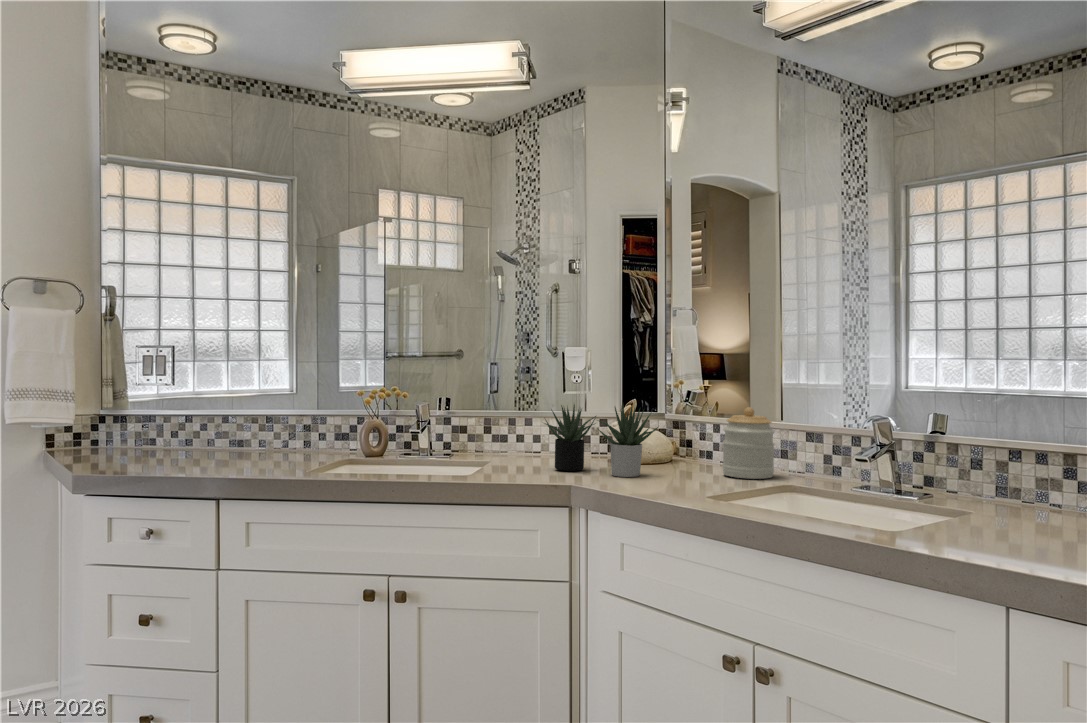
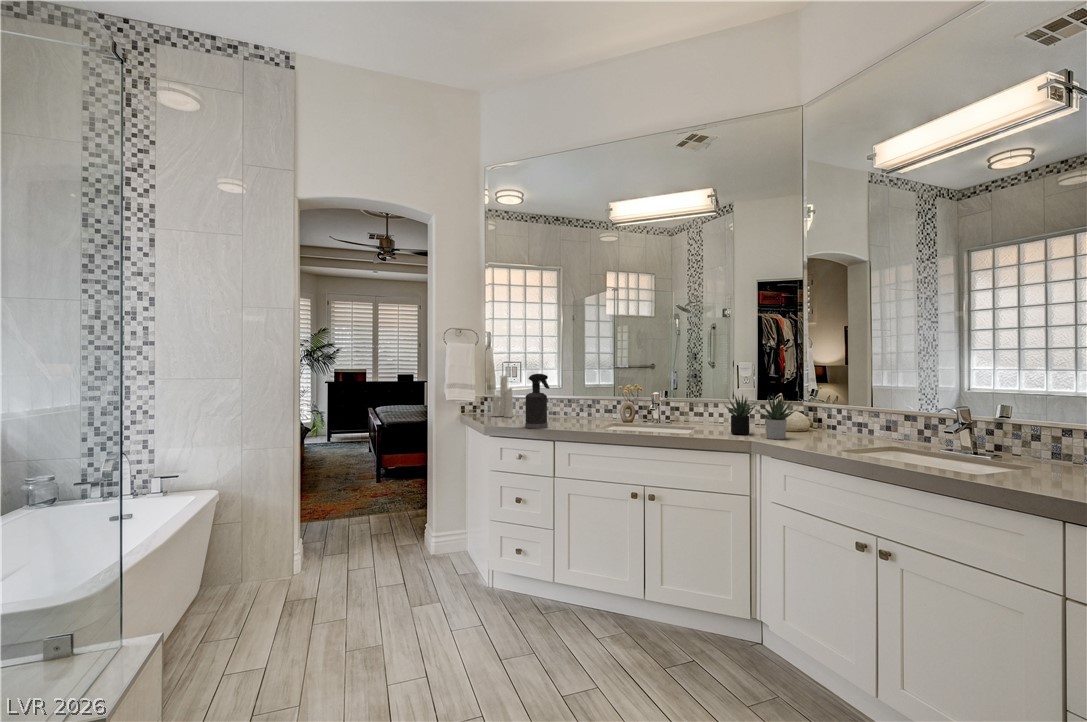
candle: none [111,353,160,451] -> present [492,374,513,417]
spray bottle: none [177,366,231,472] -> present [525,374,550,429]
jar: present [722,407,775,479] -> none [843,397,881,443]

